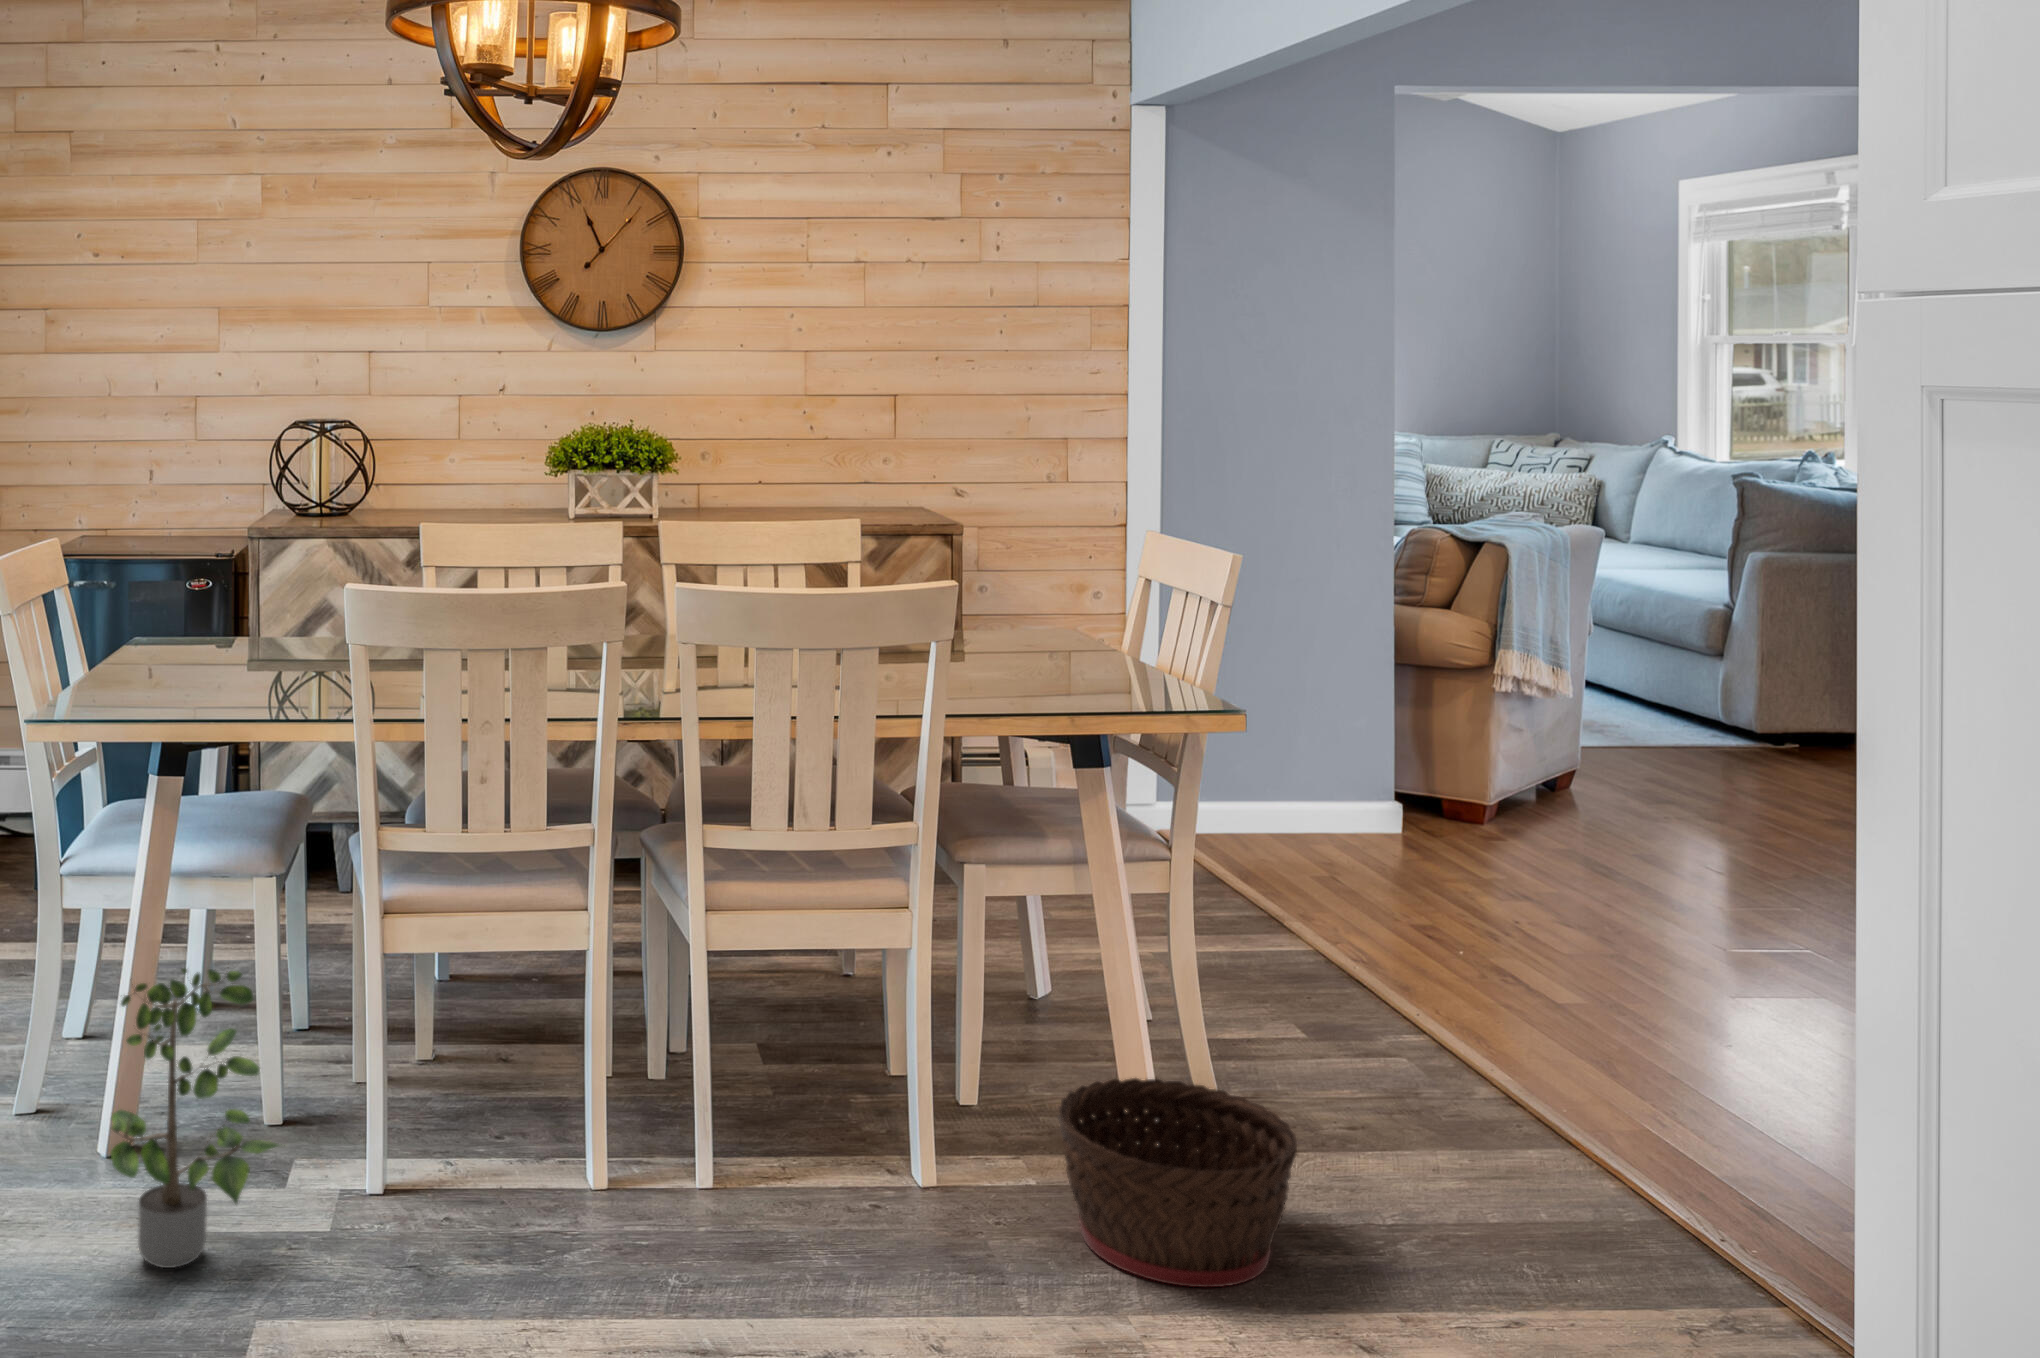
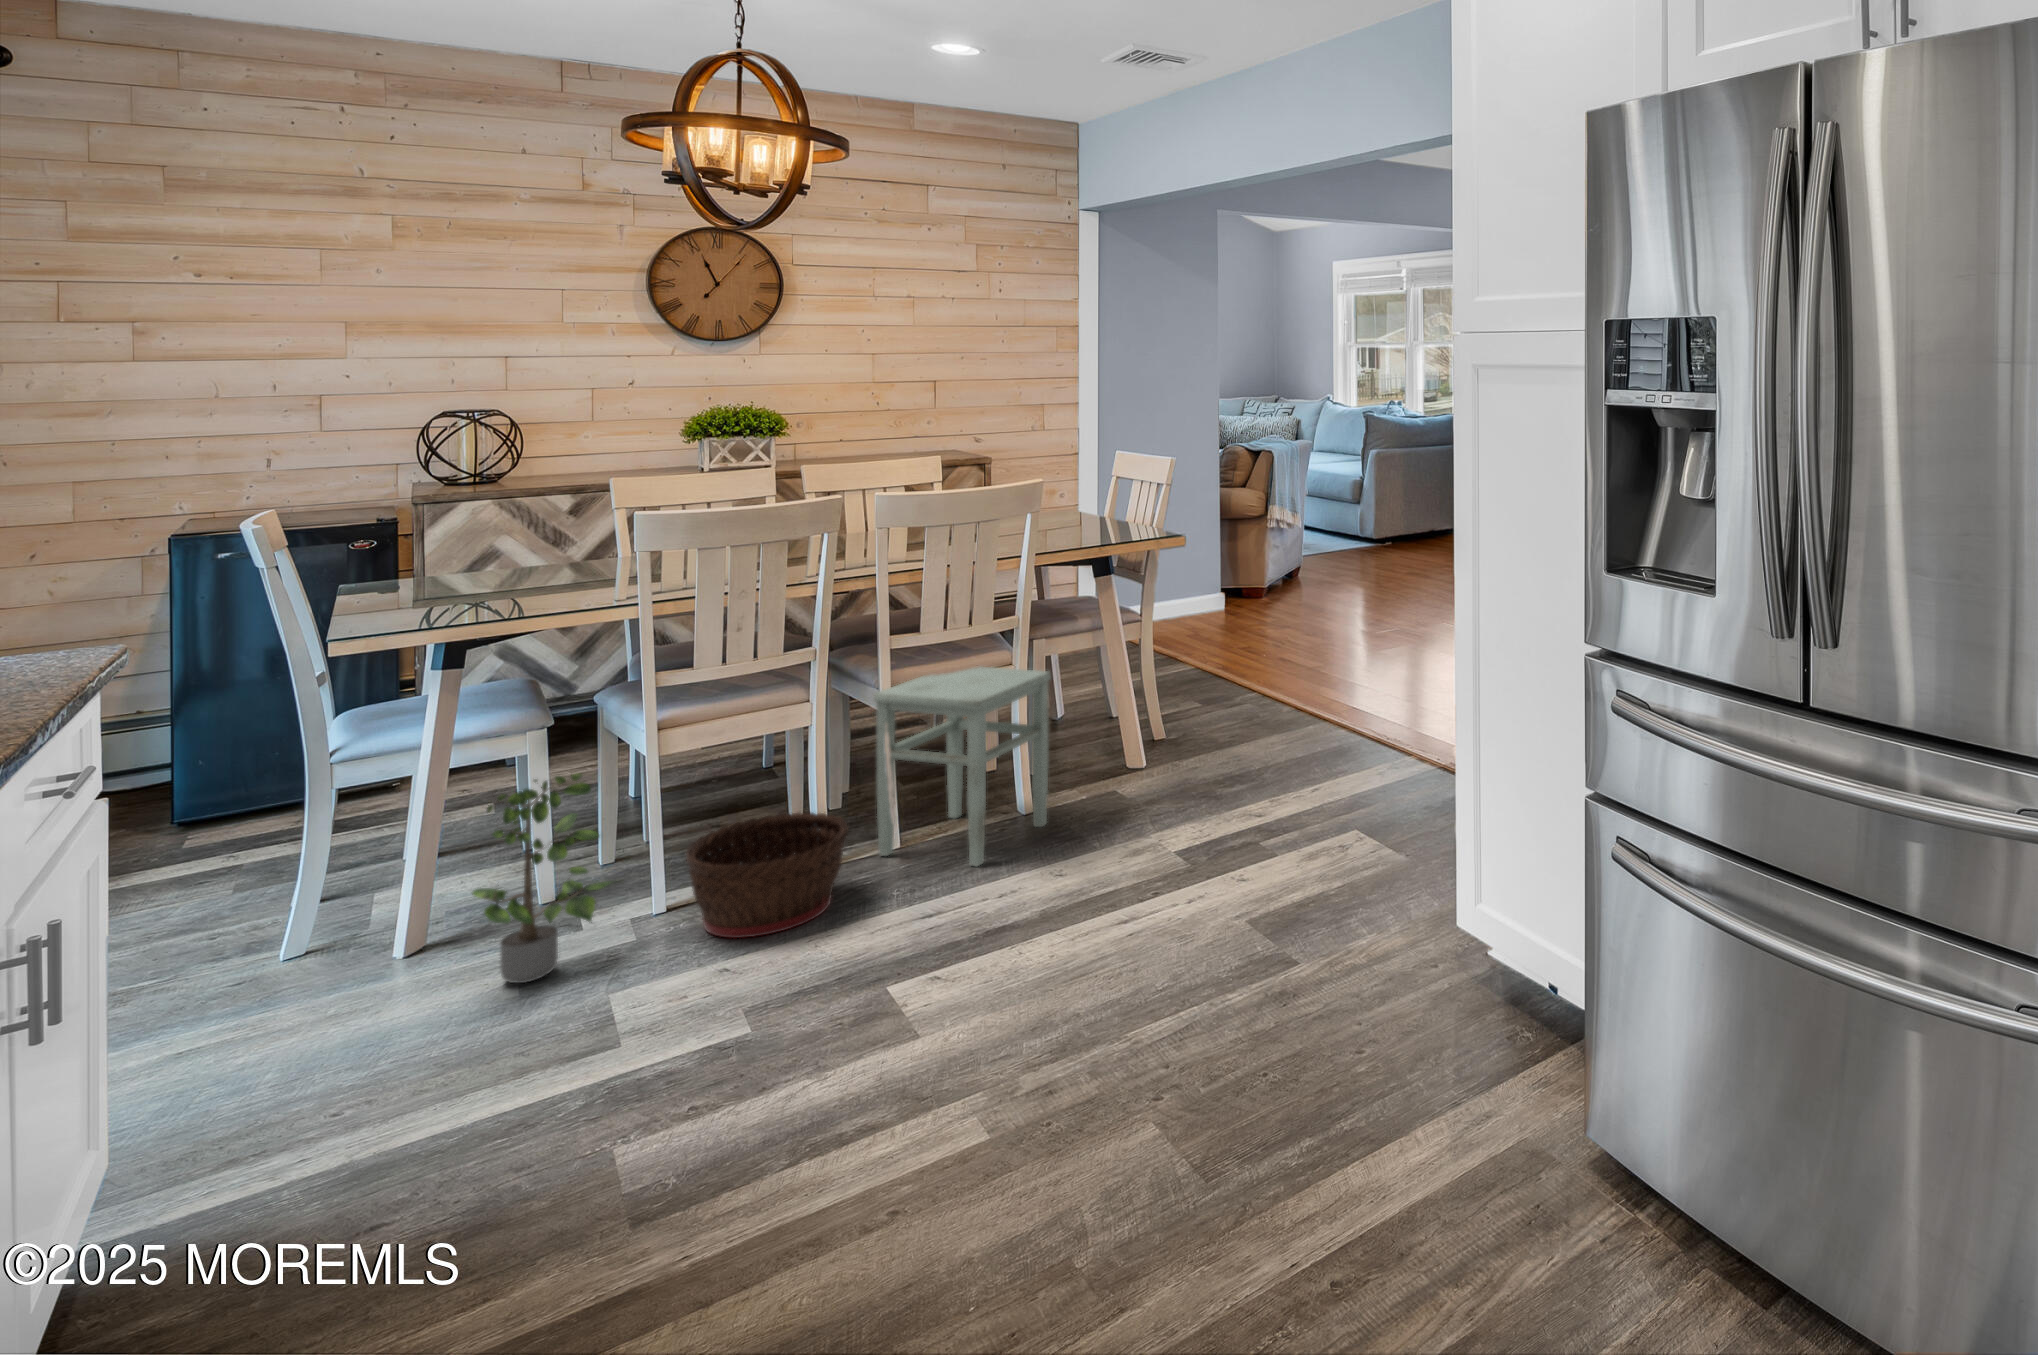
stool: none [664,888,959,1275] -> present [874,667,1051,867]
basket: present [1058,1078,1297,1287] -> present [686,813,848,938]

